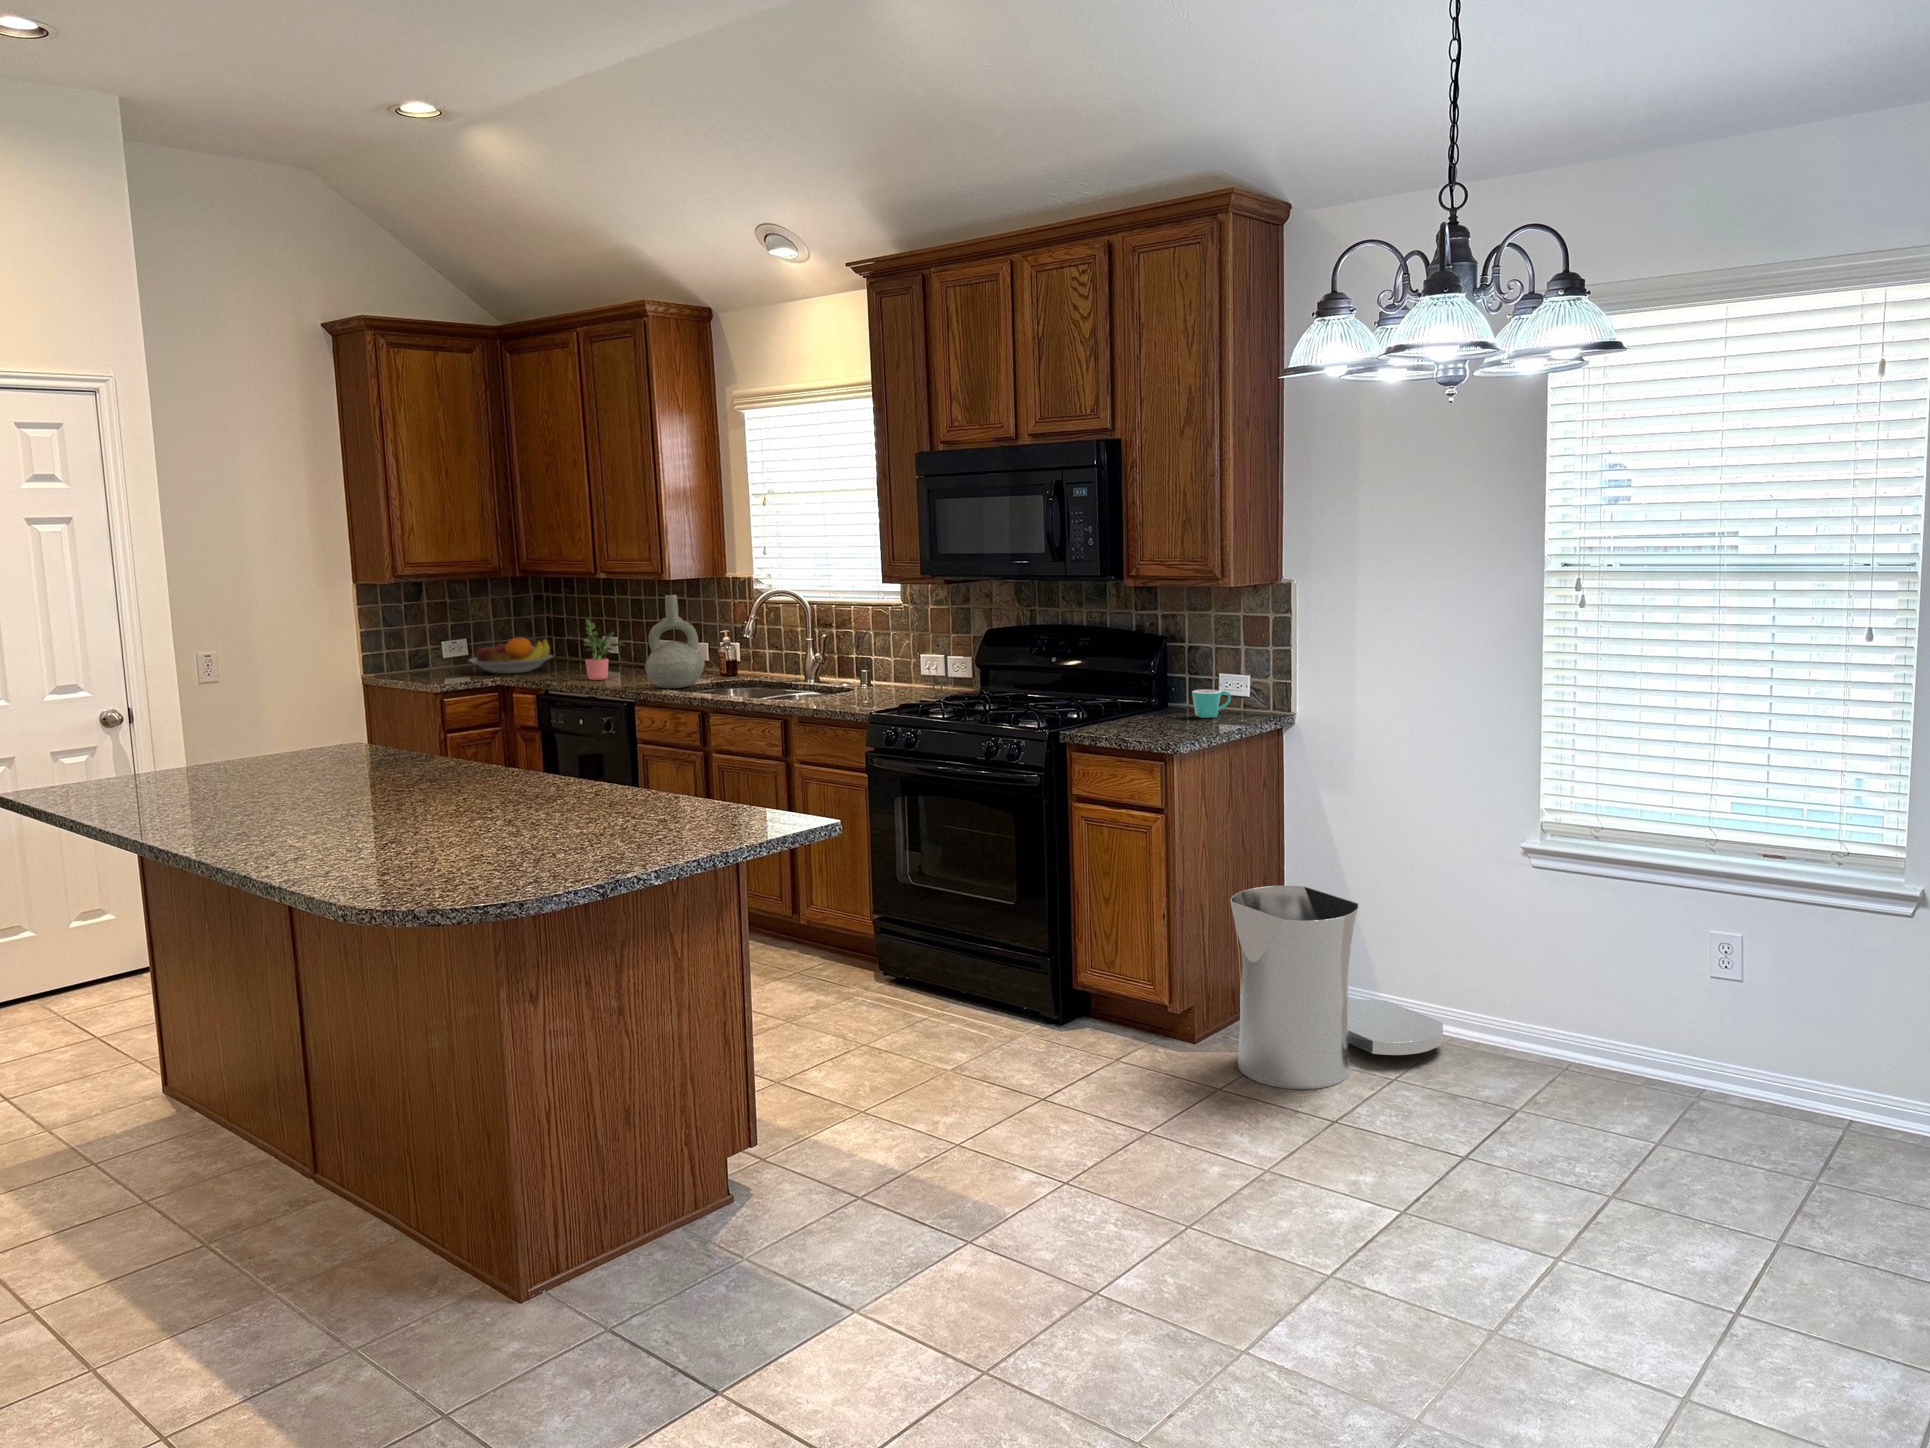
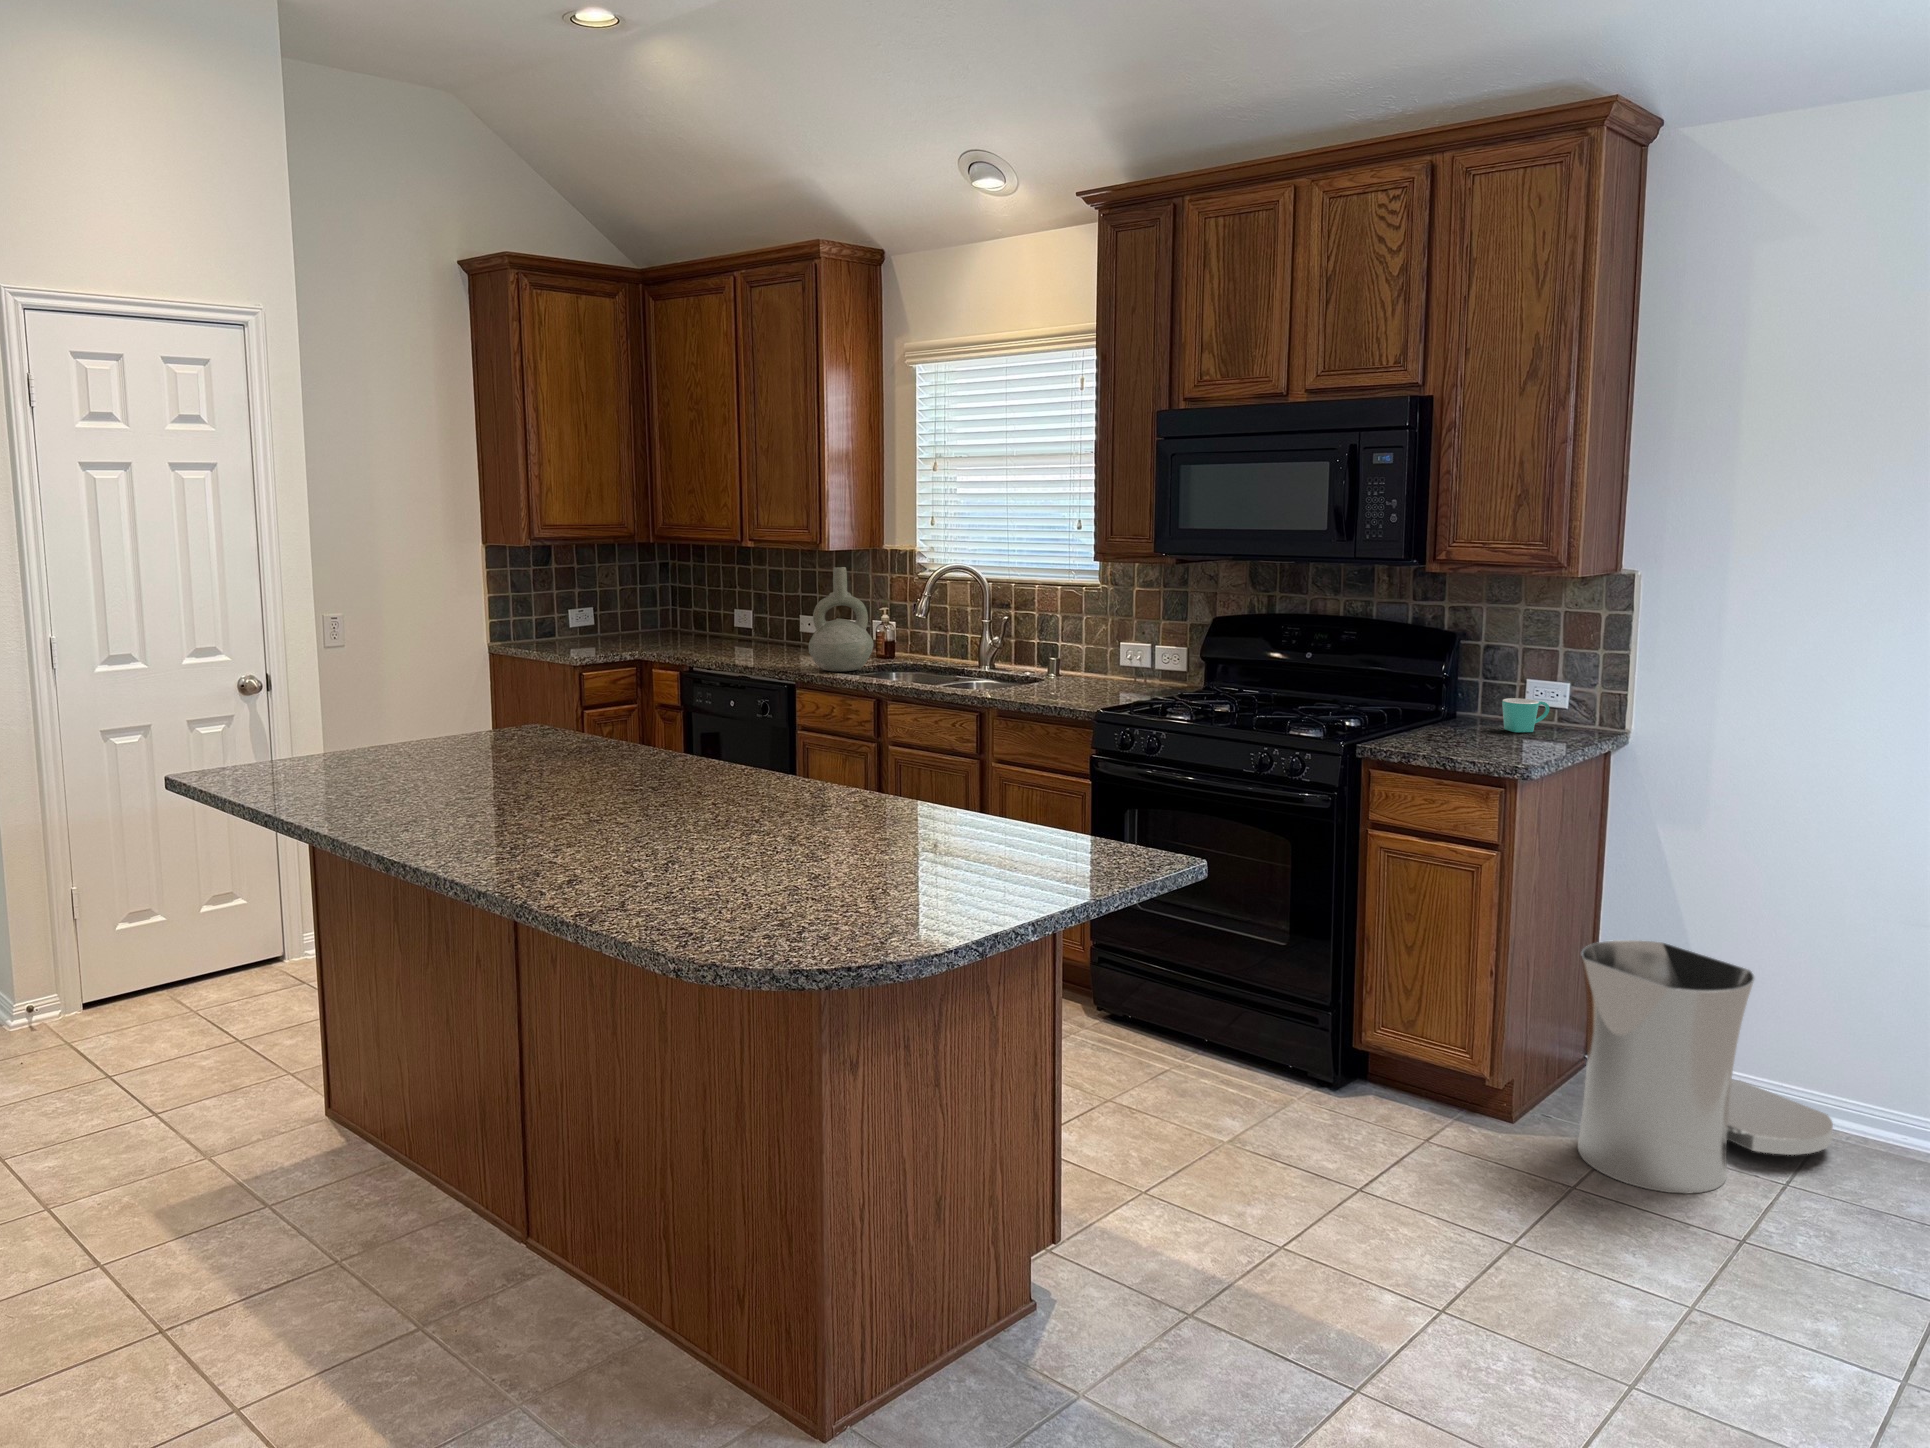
potted plant: present [583,618,626,680] -> none [730,589,774,659]
fruit bowl: present [469,637,552,674] -> none [596,608,685,648]

